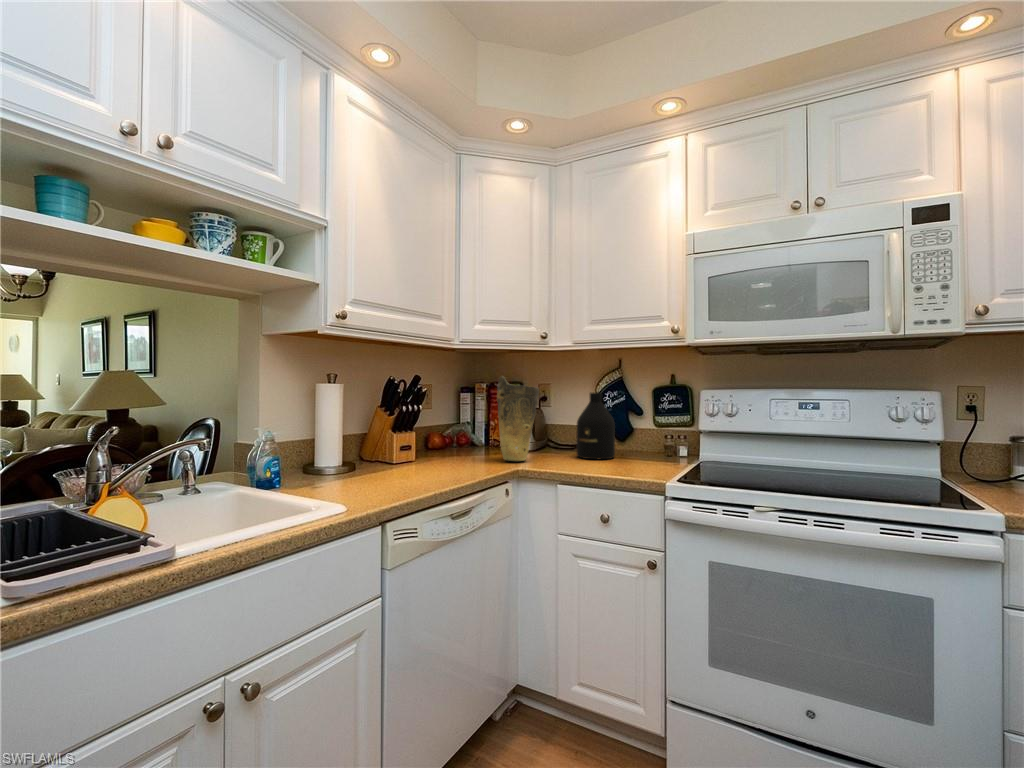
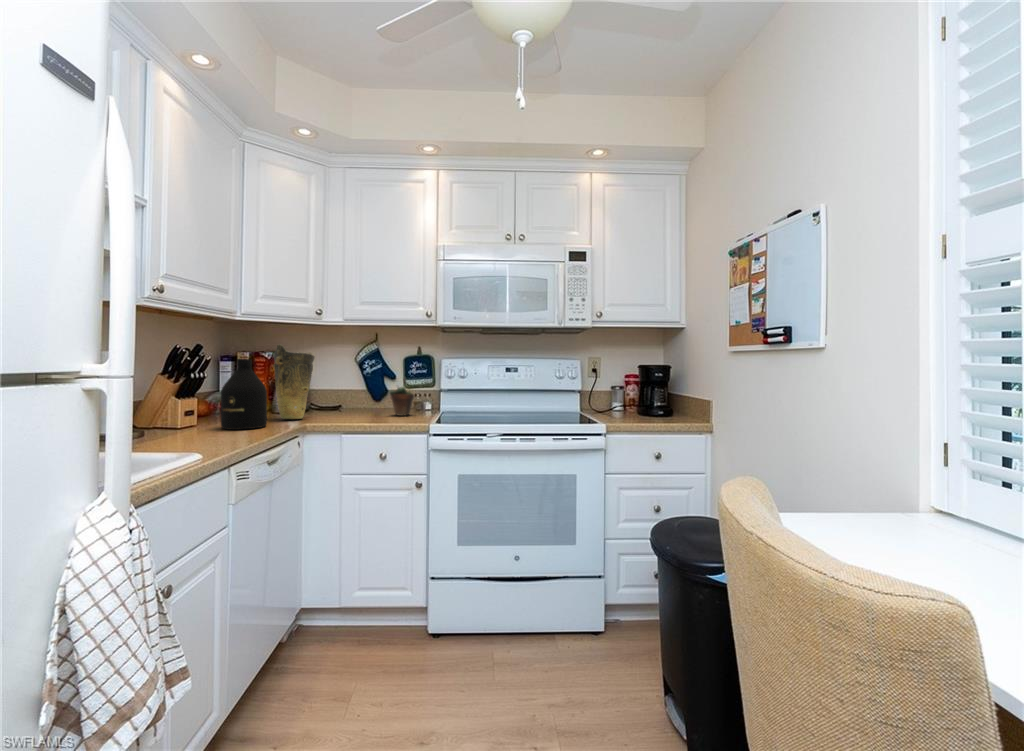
bottle: present [577,393,615,459] -> present [221,359,267,430]
succulent plant: none [624,414,658,465] -> present [390,387,414,416]

